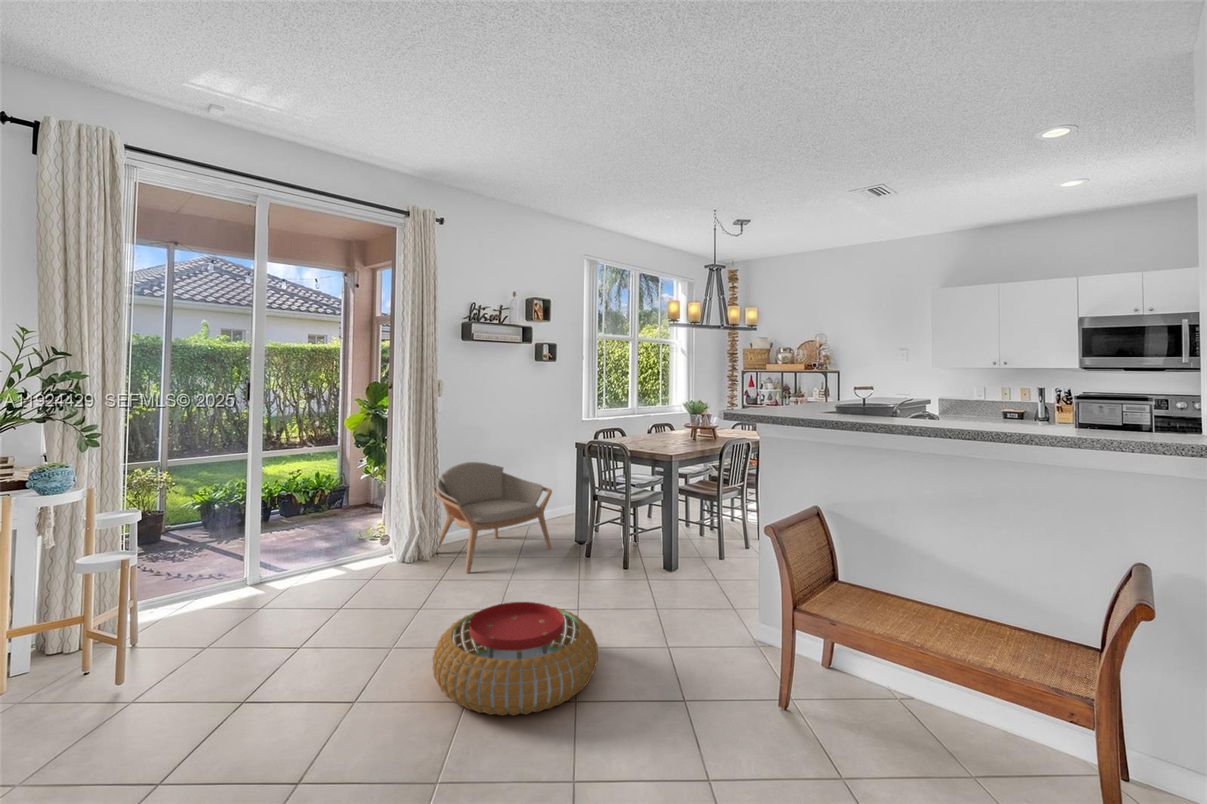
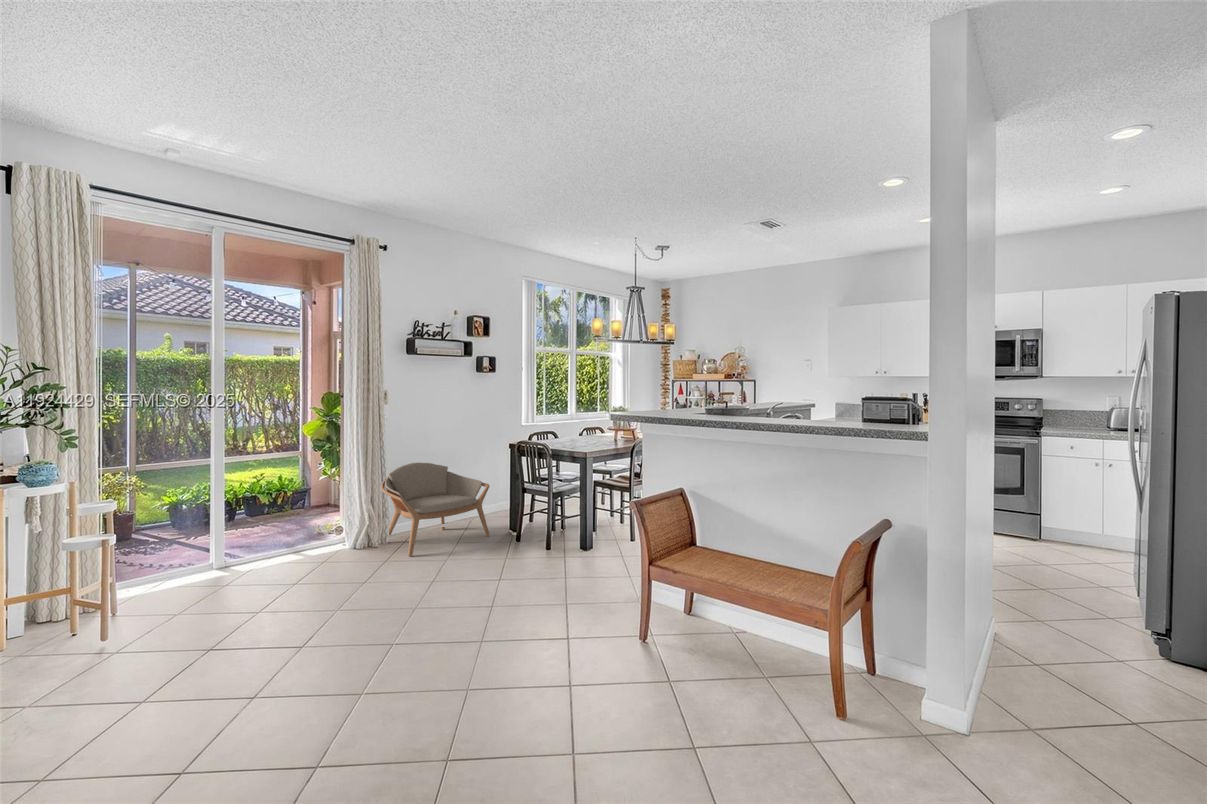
pouf: present [432,602,598,716] -> none [357,568,497,652]

